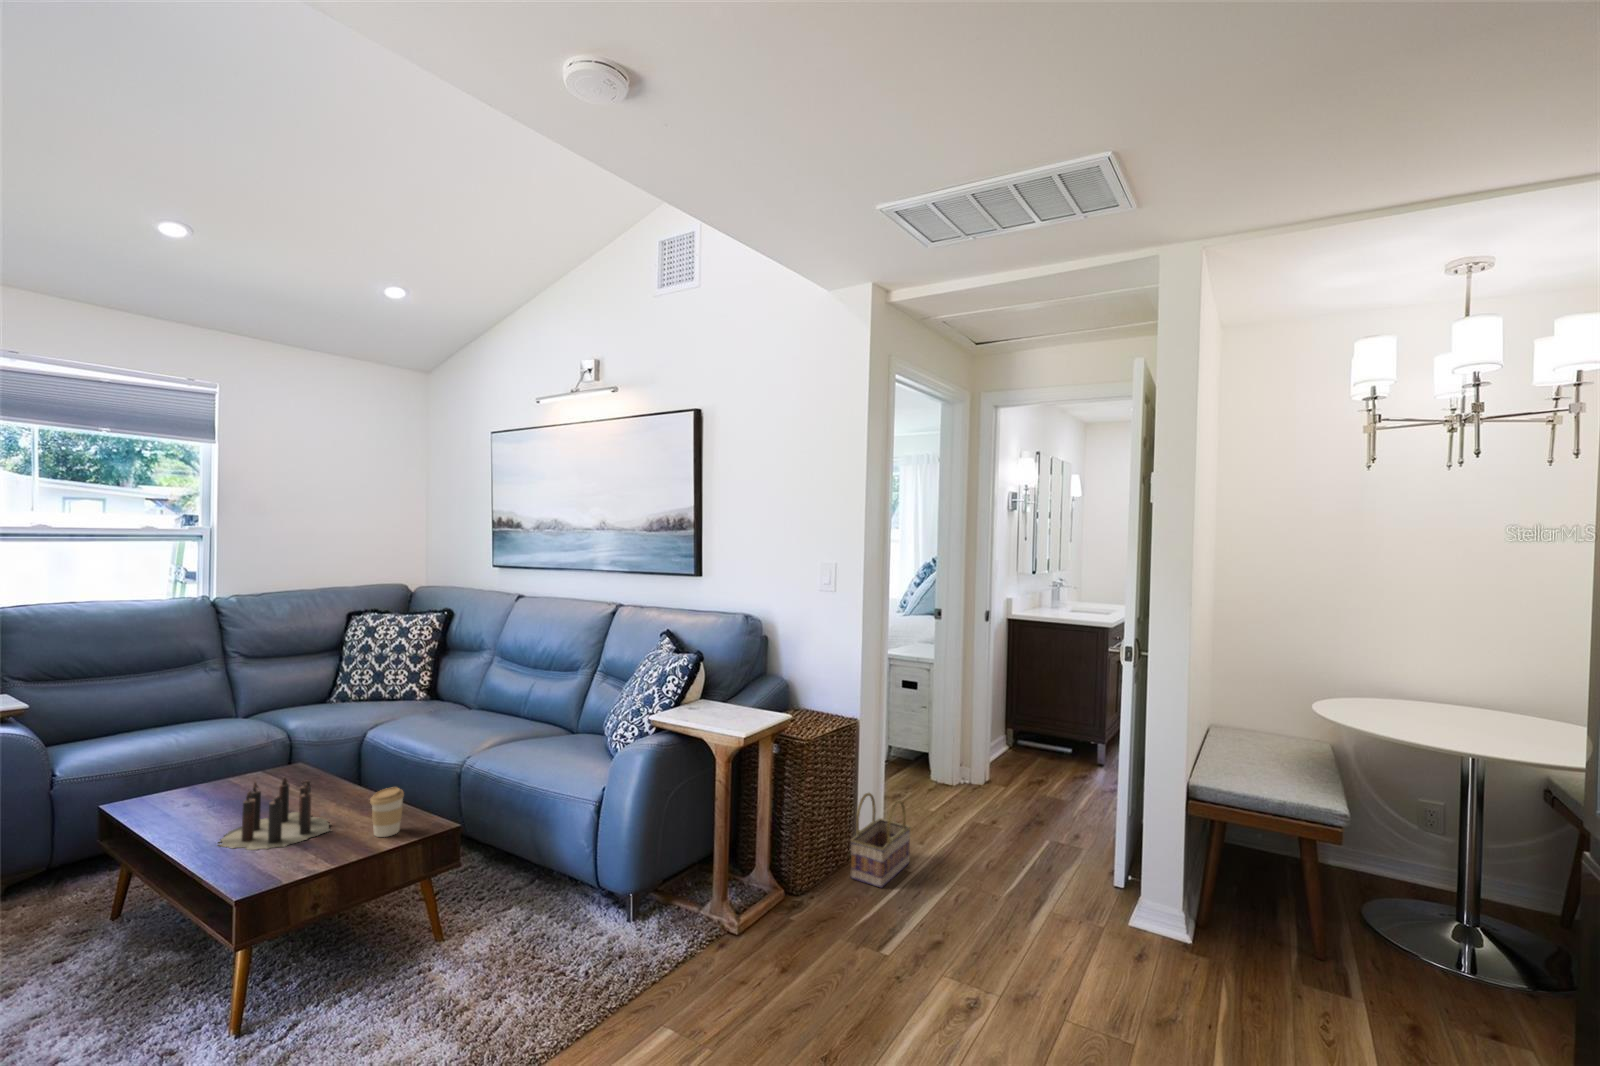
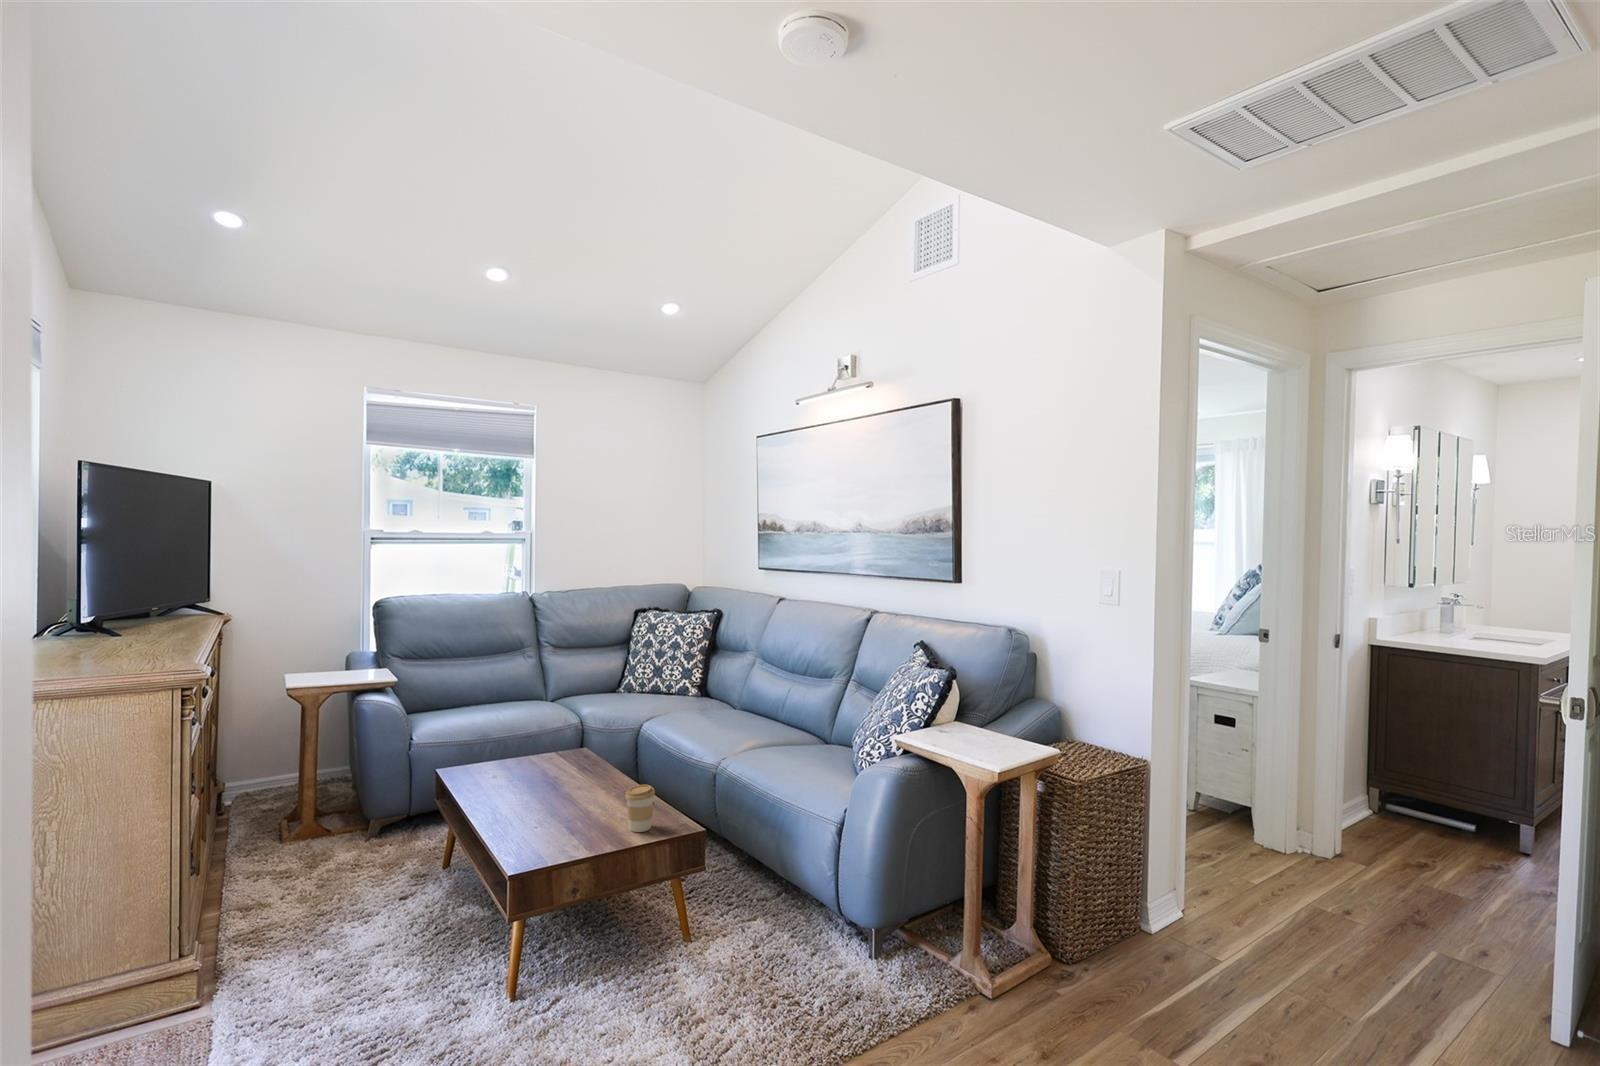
candle: present [219,777,330,850] -> none [506,763,617,830]
basket: present [851,793,911,888] -> none [1137,853,1222,975]

